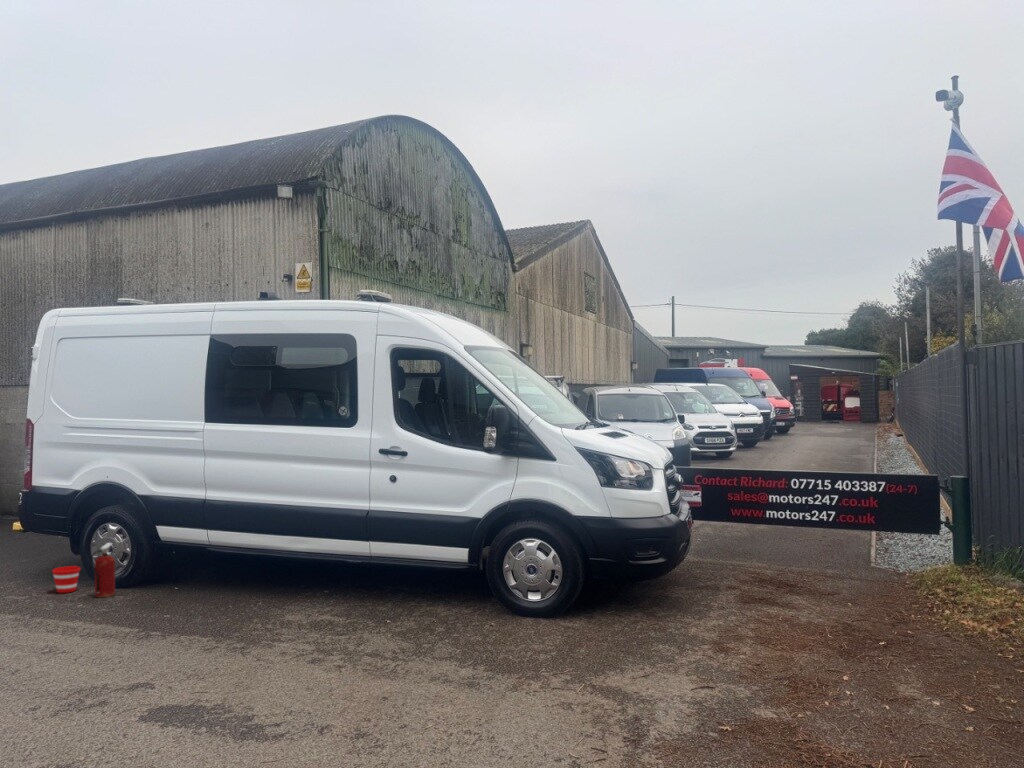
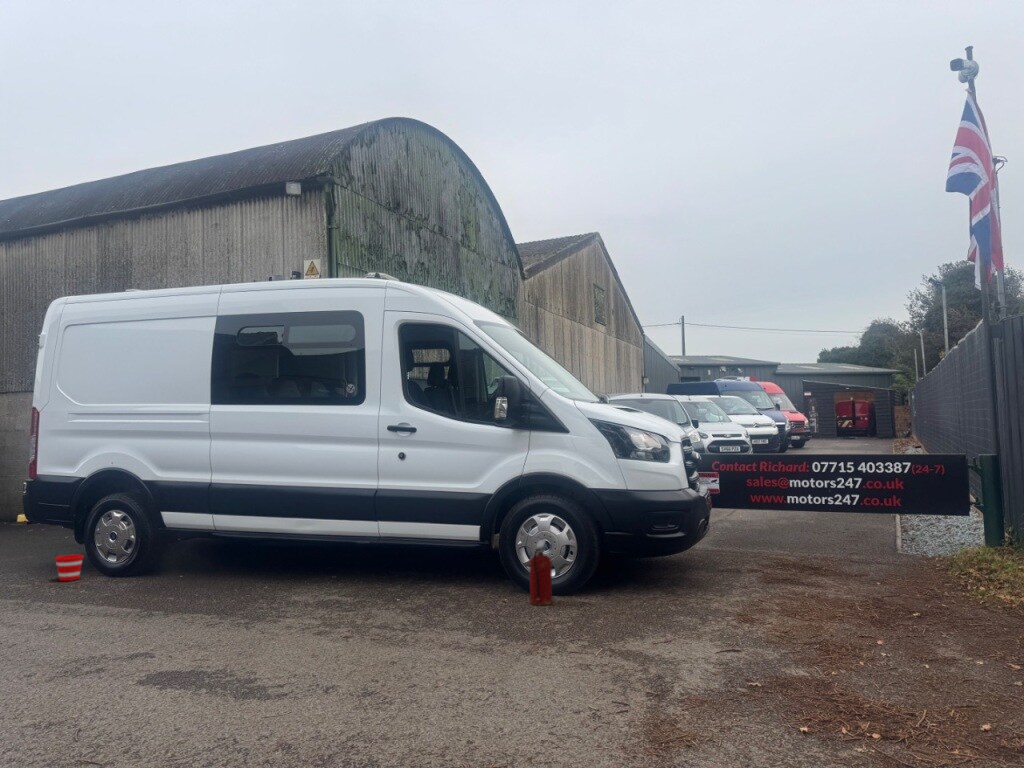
fire extinguisher: present [90,543,115,598] -> present [530,540,552,605]

